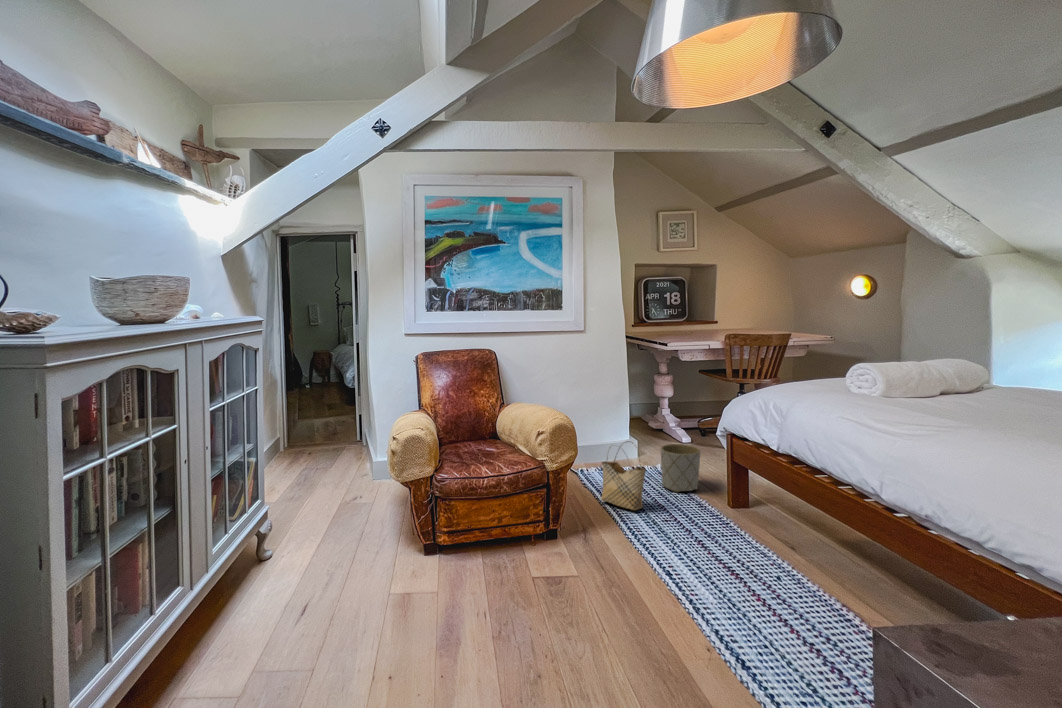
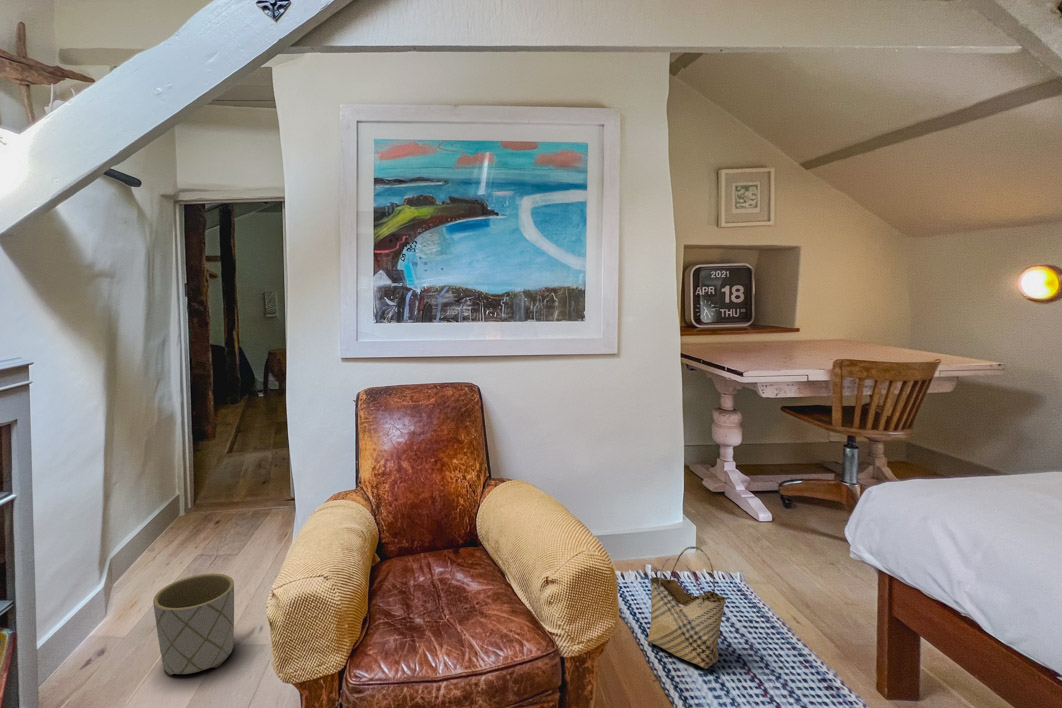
planter: present [661,444,700,492] -> present [153,574,234,675]

